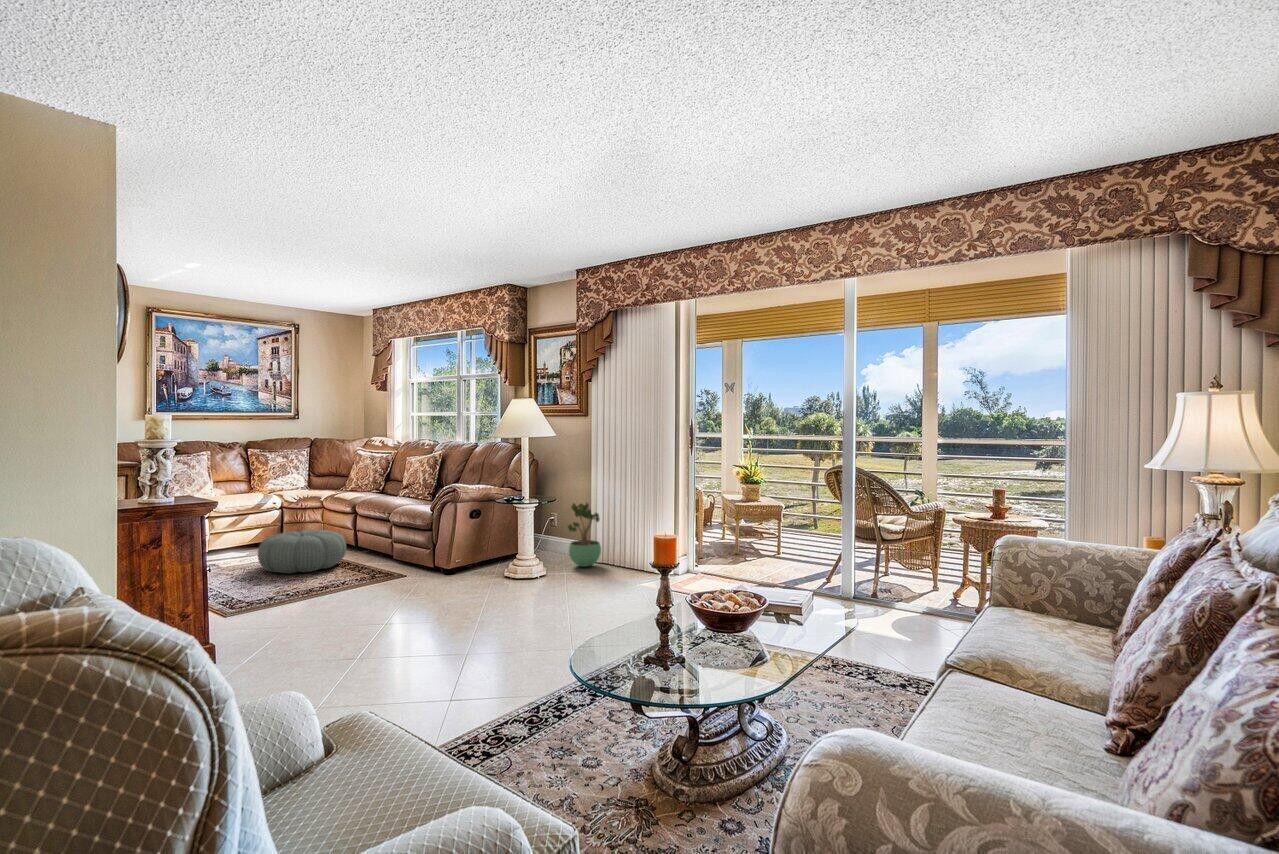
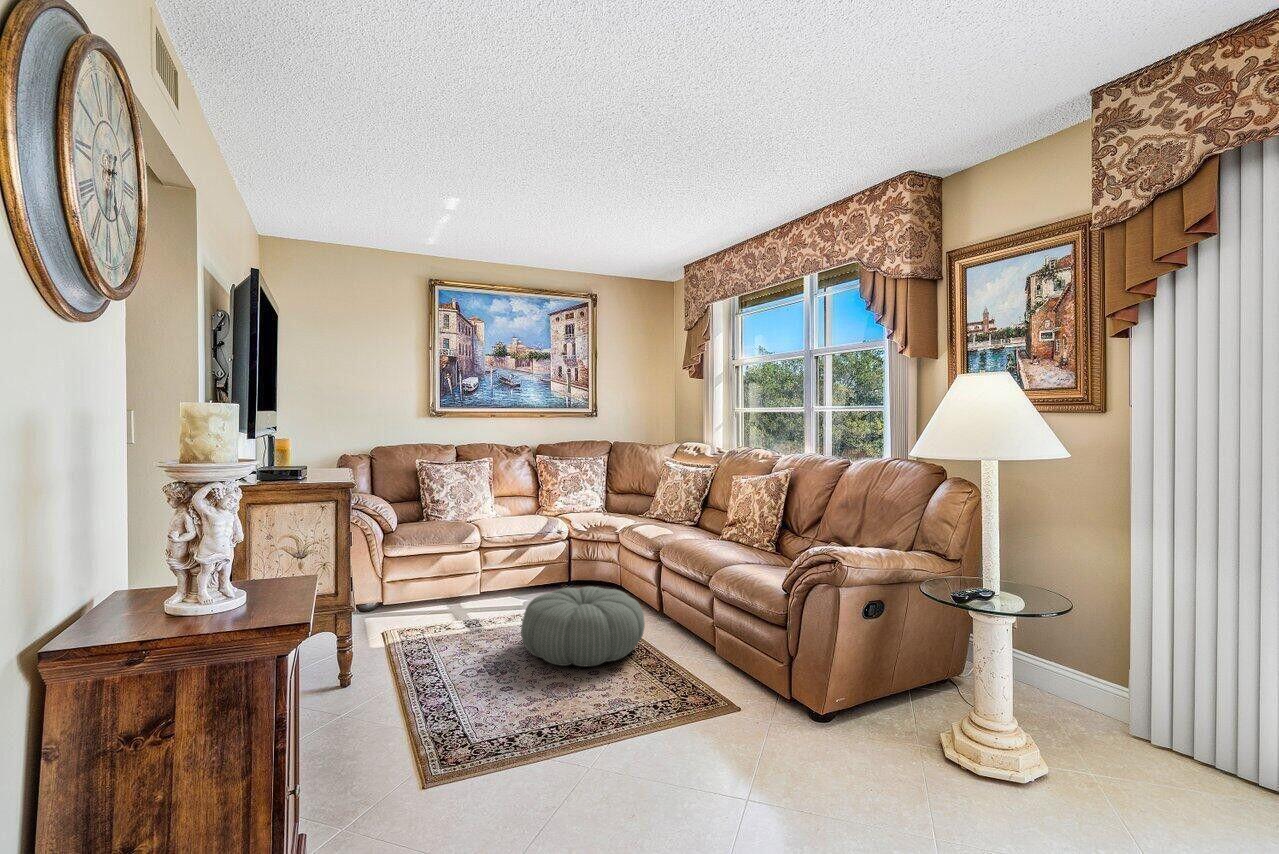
potted plant: present [568,503,601,567] -> none [1077,607,1194,761]

